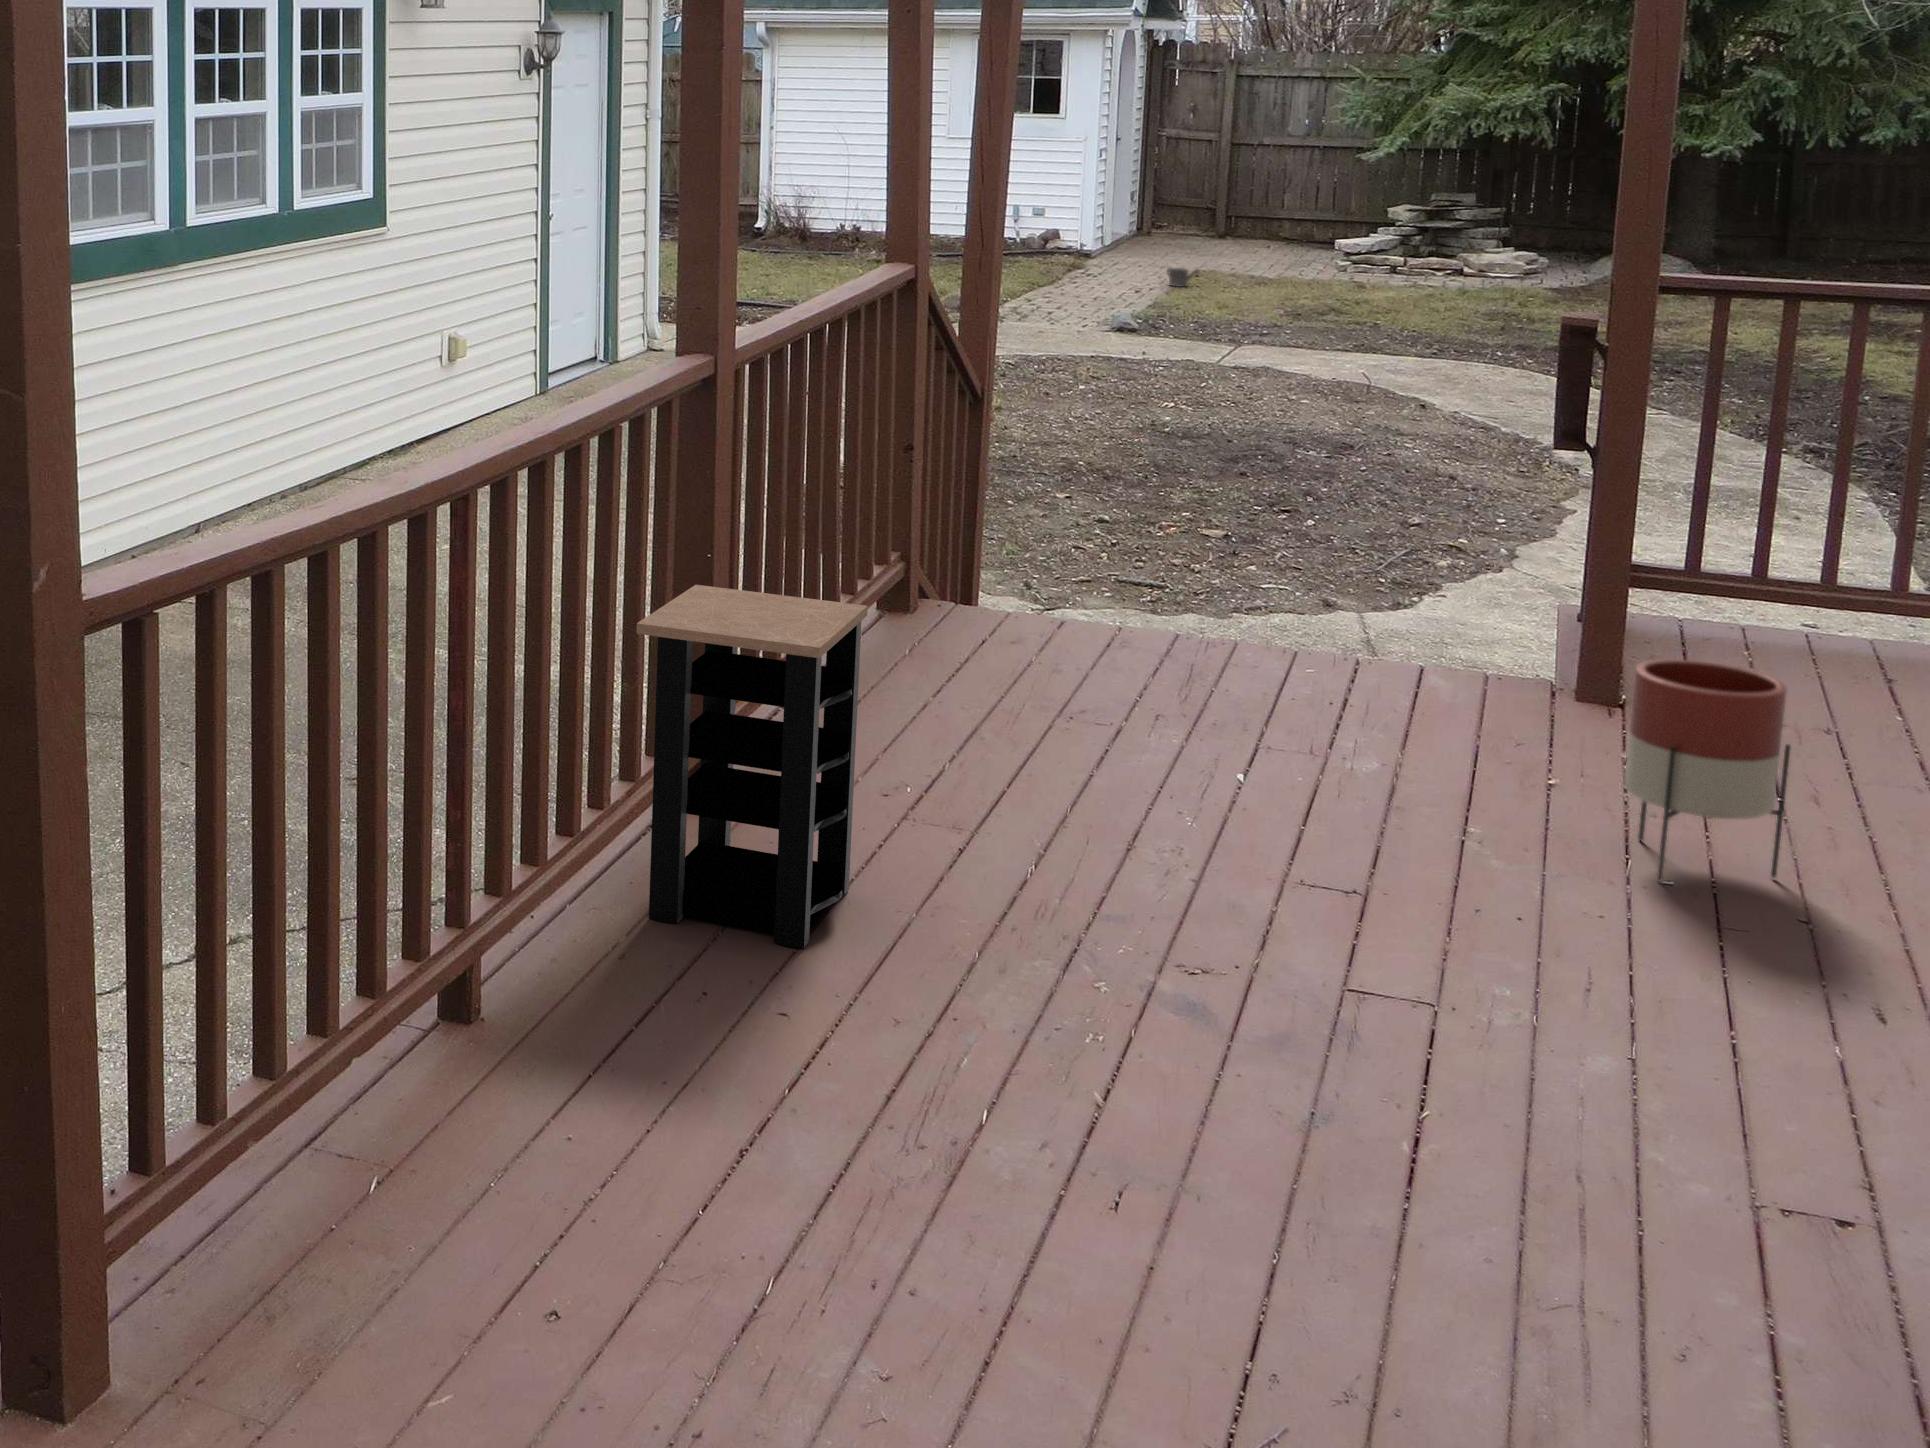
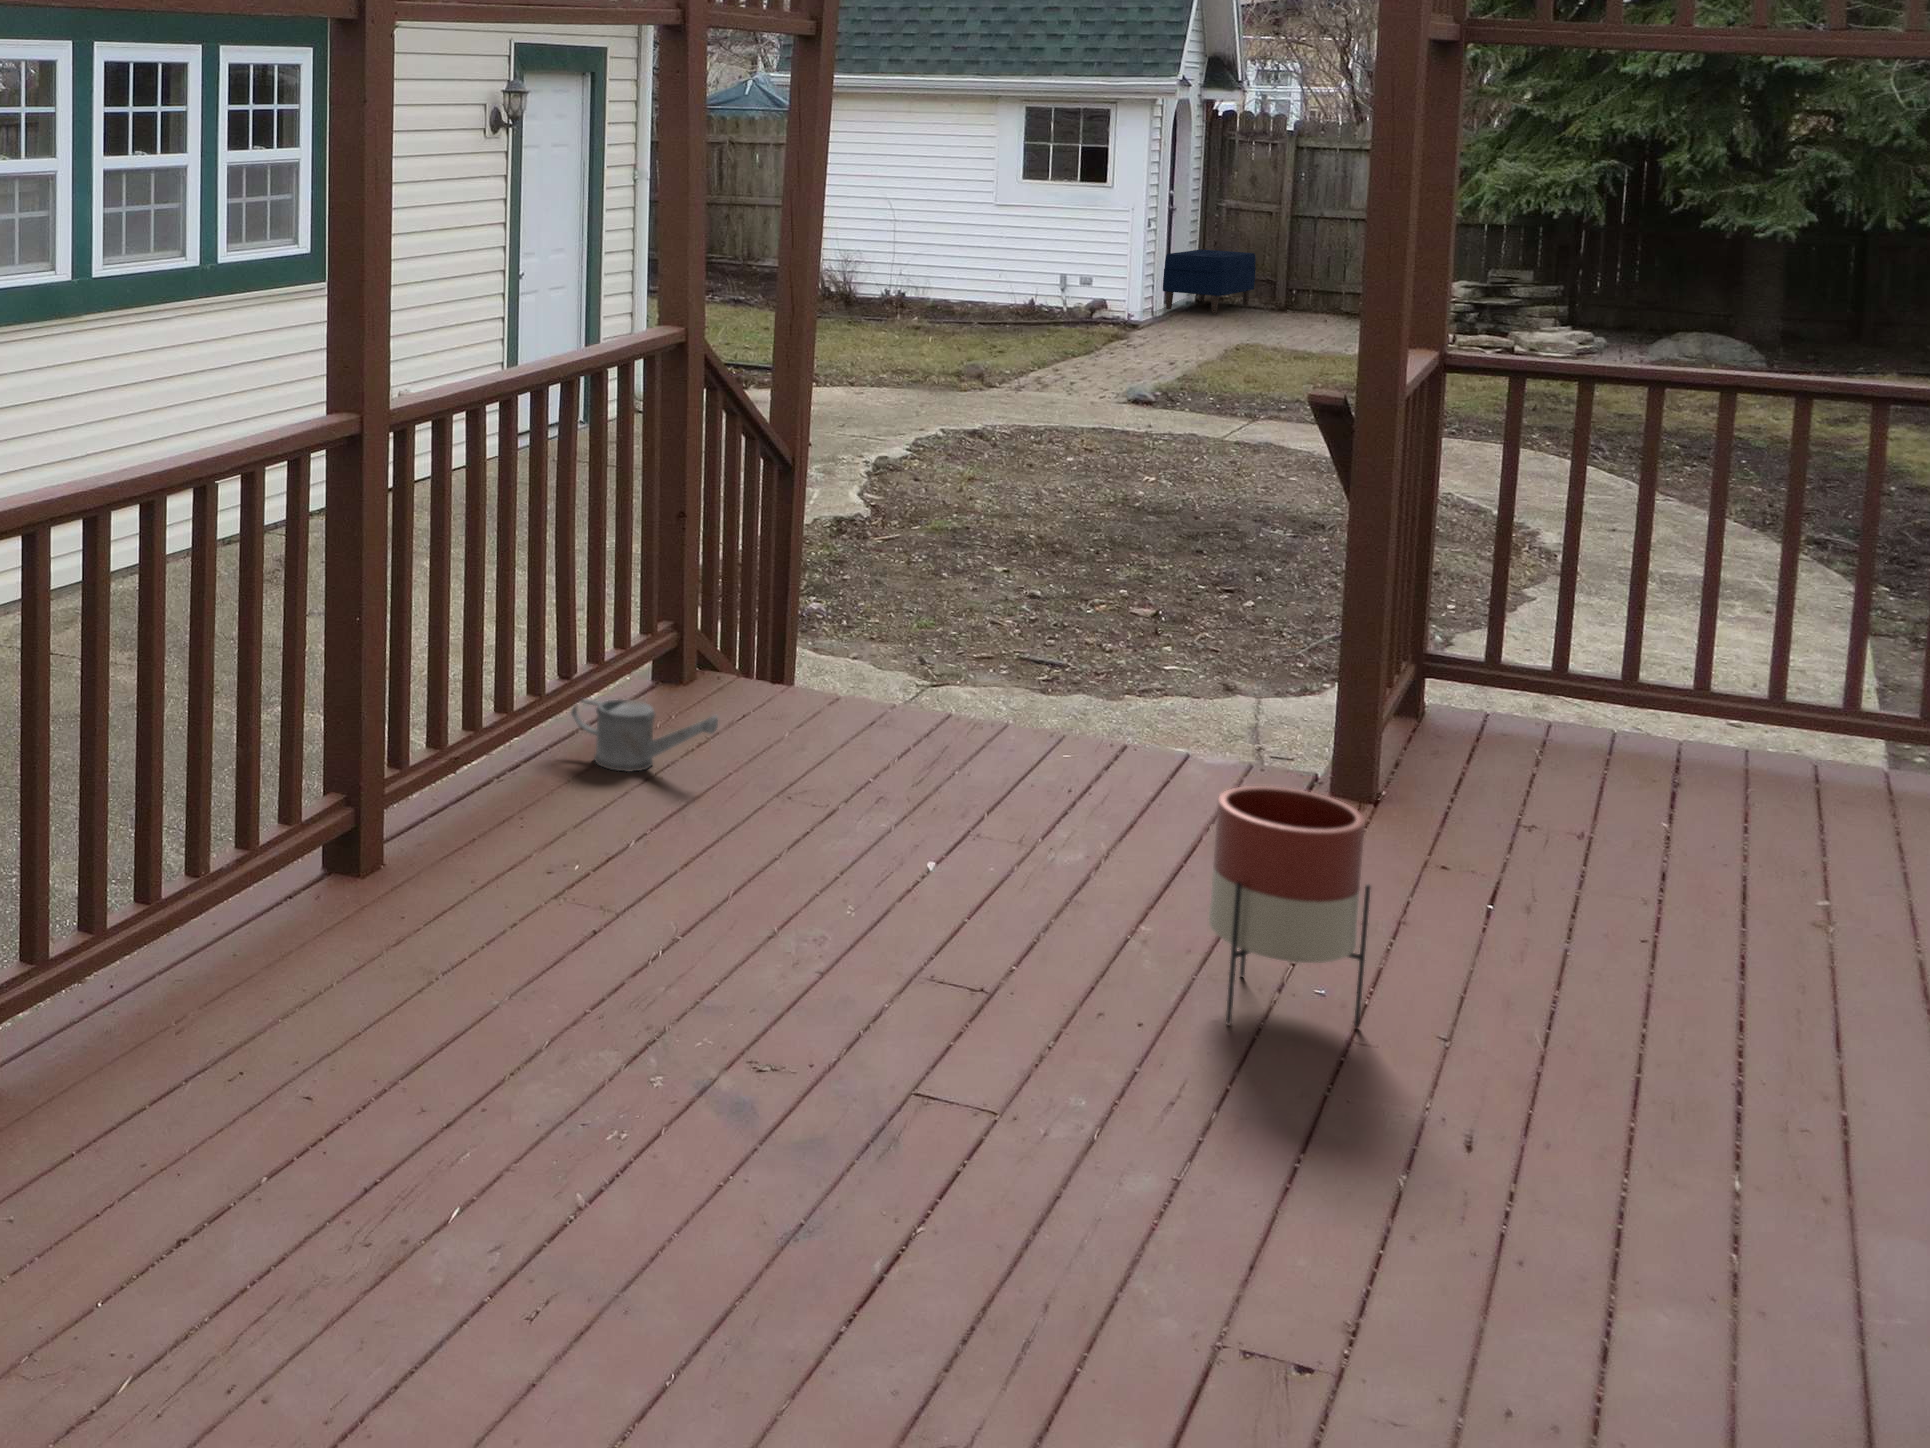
bench: none [1104,191,1191,254] -> present [1163,249,1256,313]
watering can: present [1167,268,1199,287] -> present [571,699,718,772]
side table: present [637,585,868,948] -> none [113,669,373,1055]

